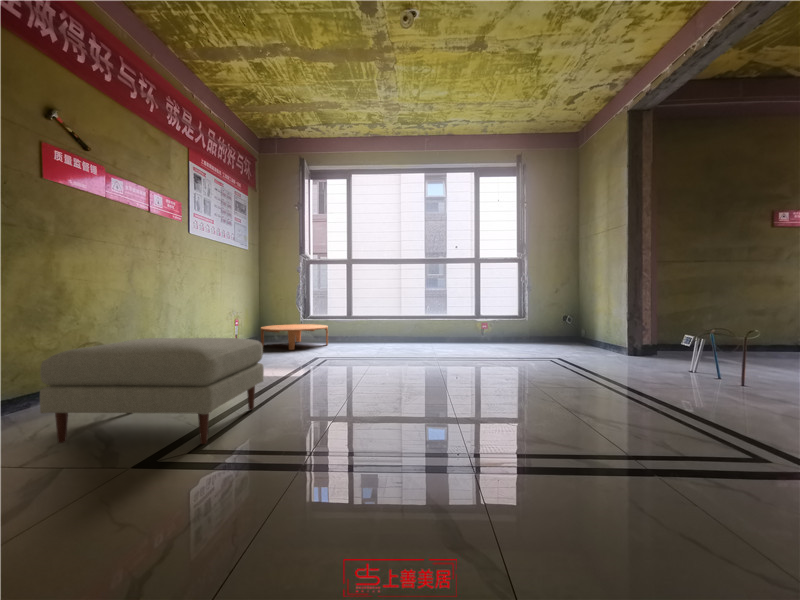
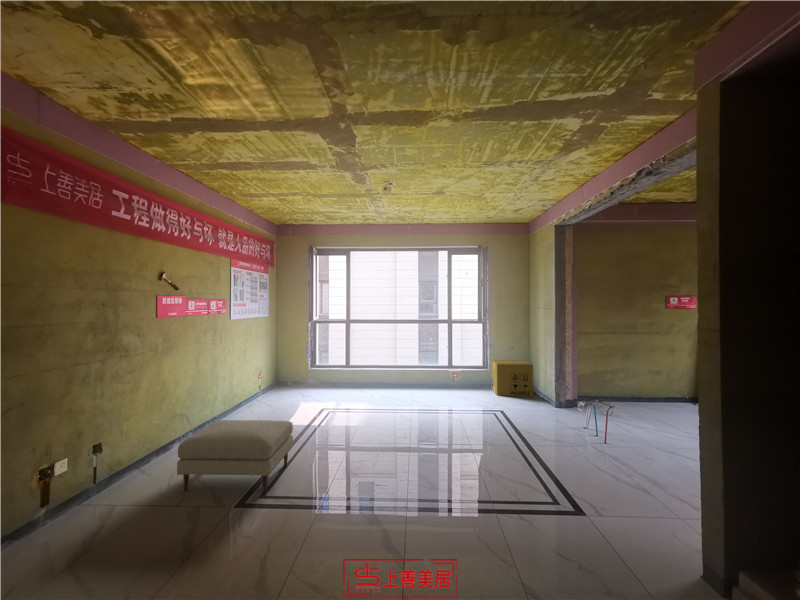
cardboard box: none [530,306,588,348] -> present [491,360,533,396]
coffee table: present [261,324,328,350] -> none [278,373,331,399]

